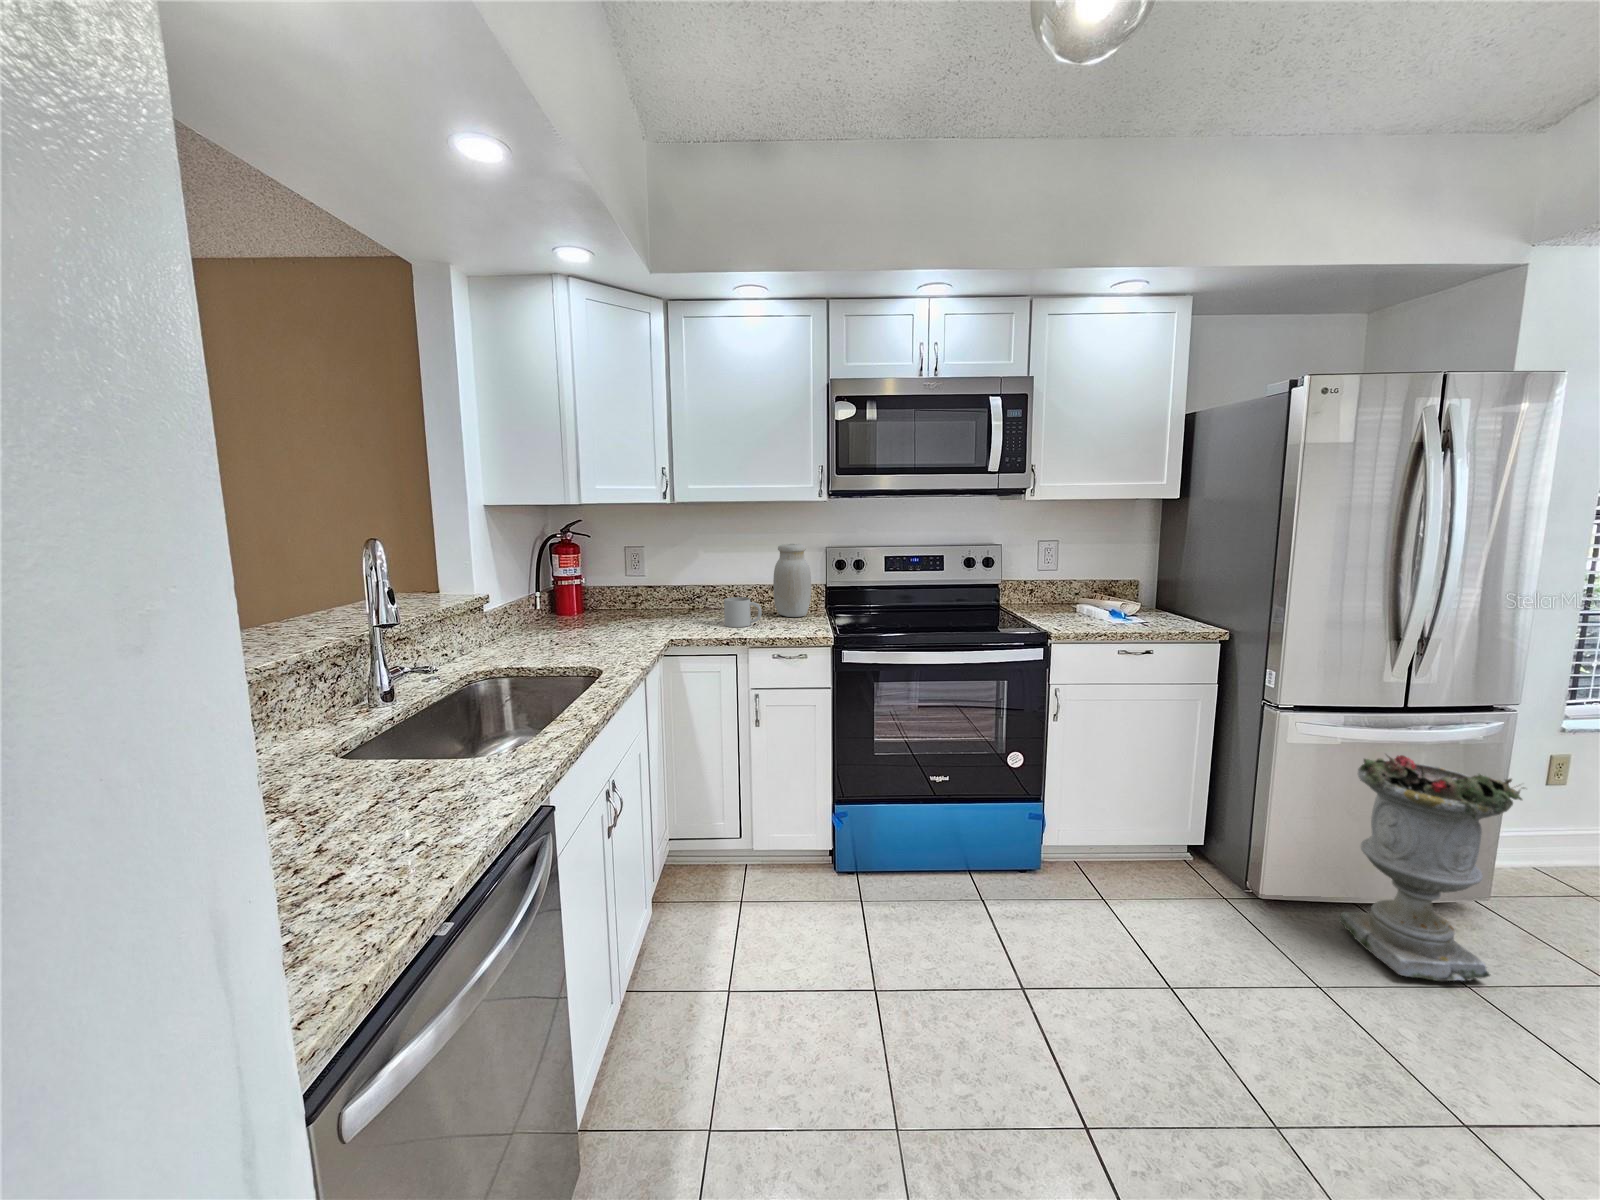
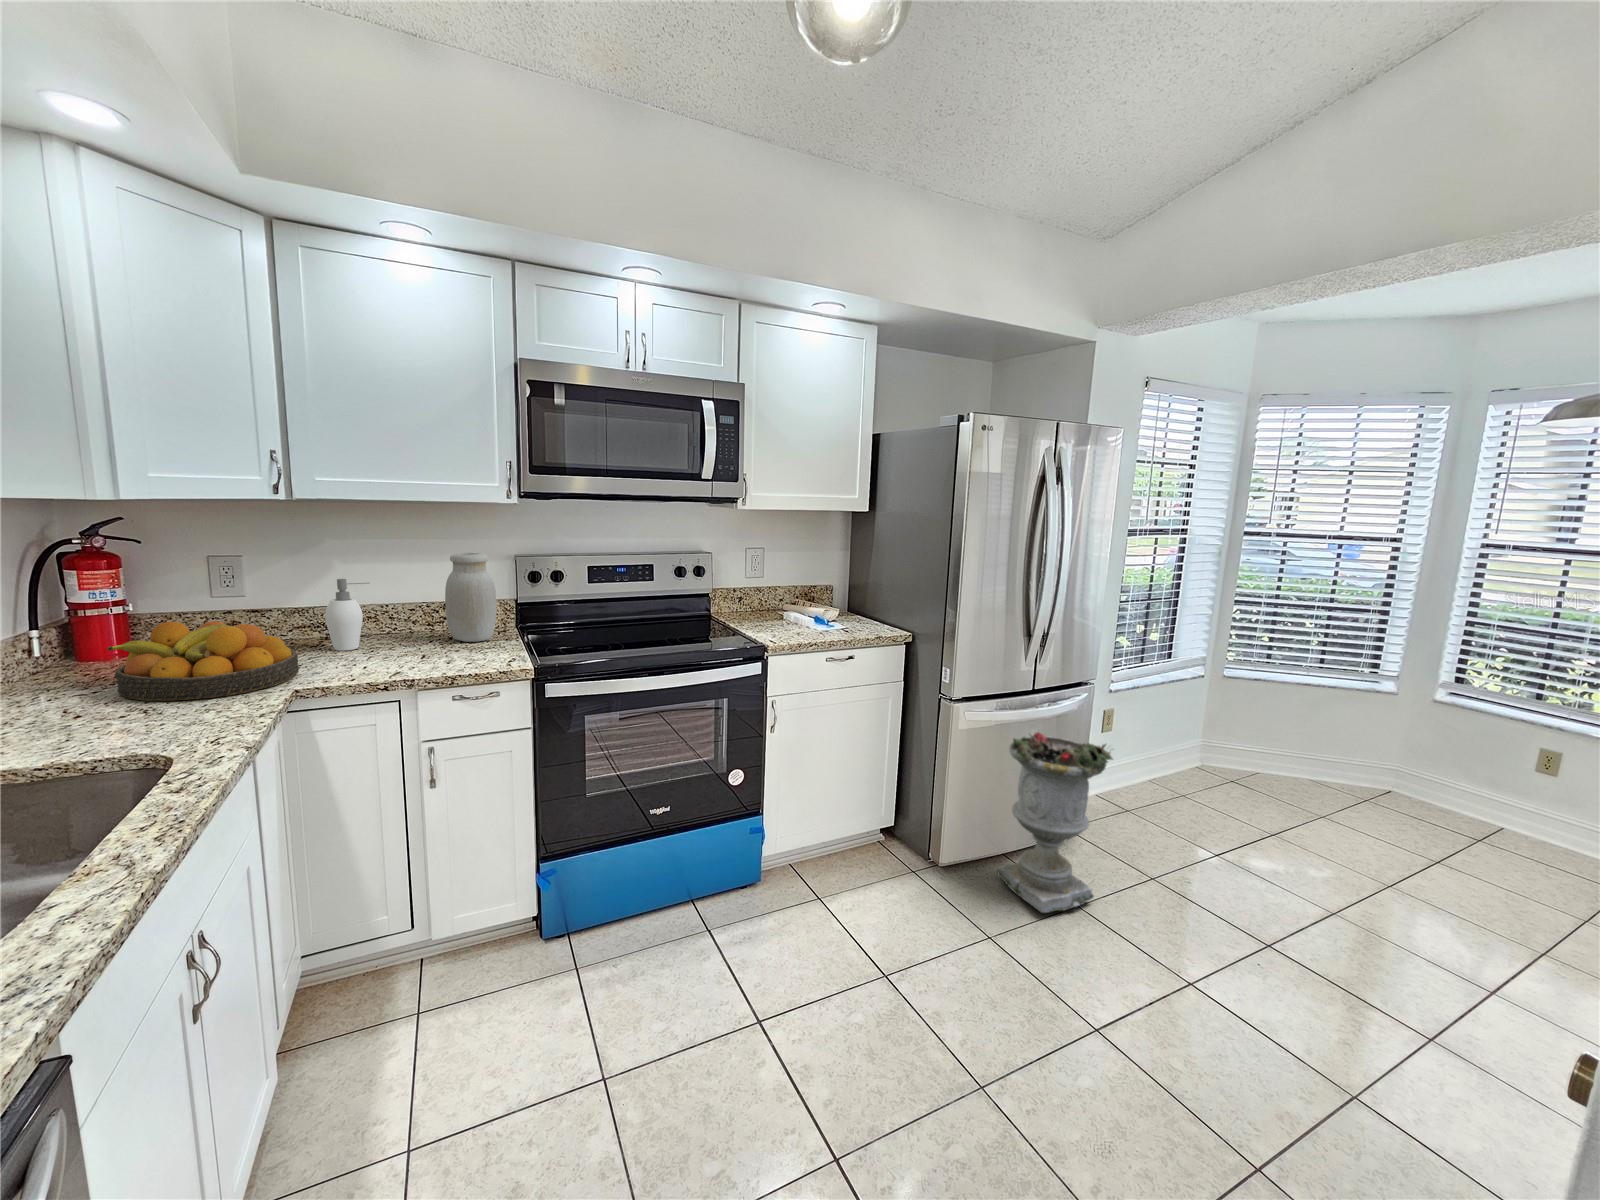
soap dispenser: none [693,563,724,618] -> present [325,579,368,651]
fruit bowl: none [571,588,675,640] -> present [107,621,299,701]
mug: present [724,597,762,627] -> none [376,623,432,663]

